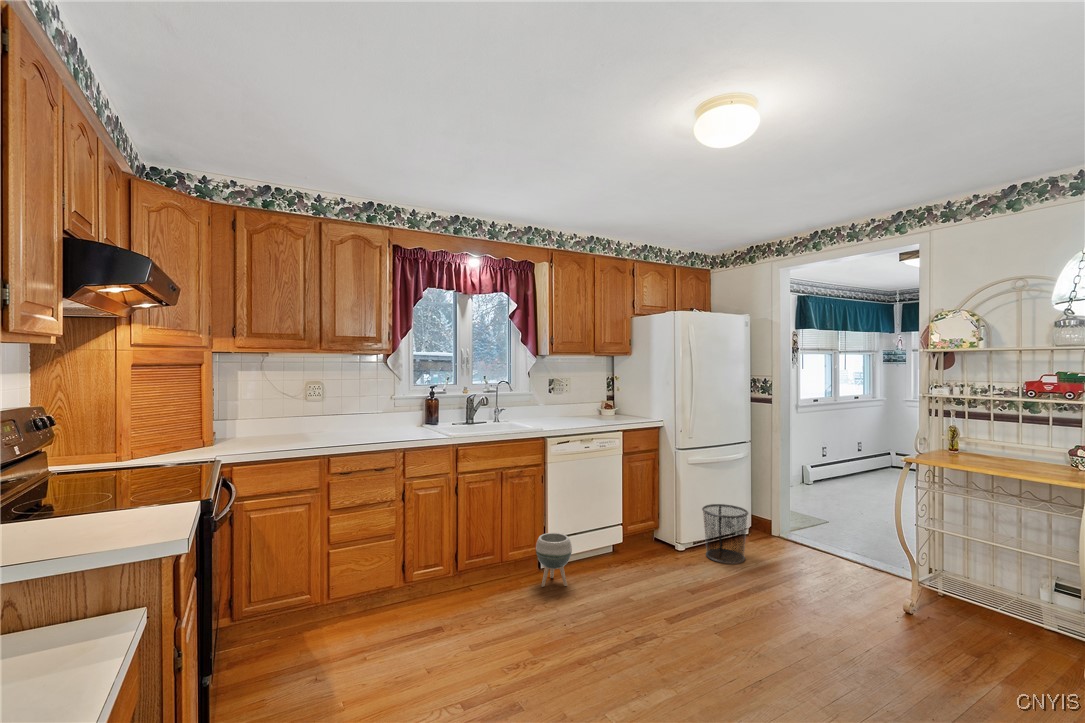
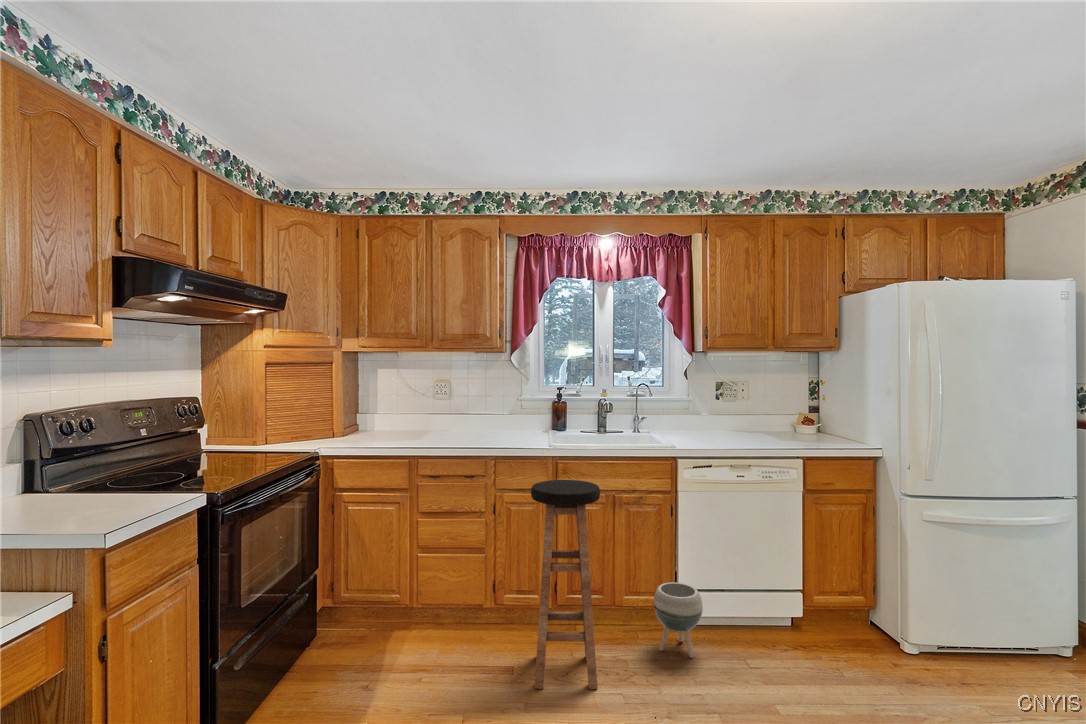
bar stool: none [454,461,518,635] -> present [531,480,600,689]
waste bin: present [702,504,748,564] -> none [943,587,1036,696]

